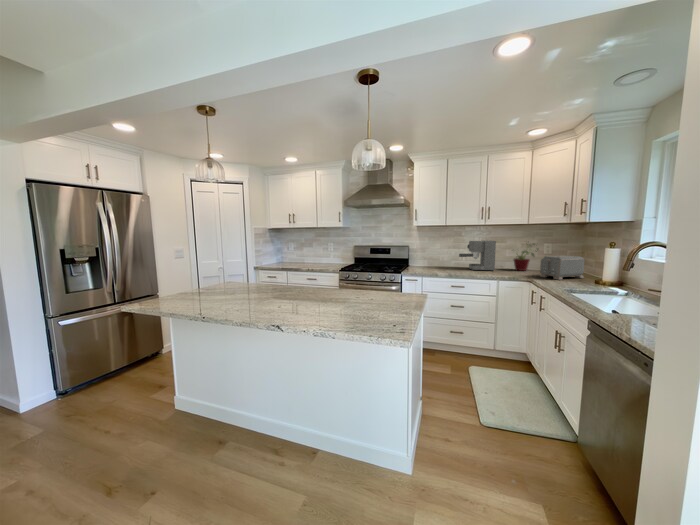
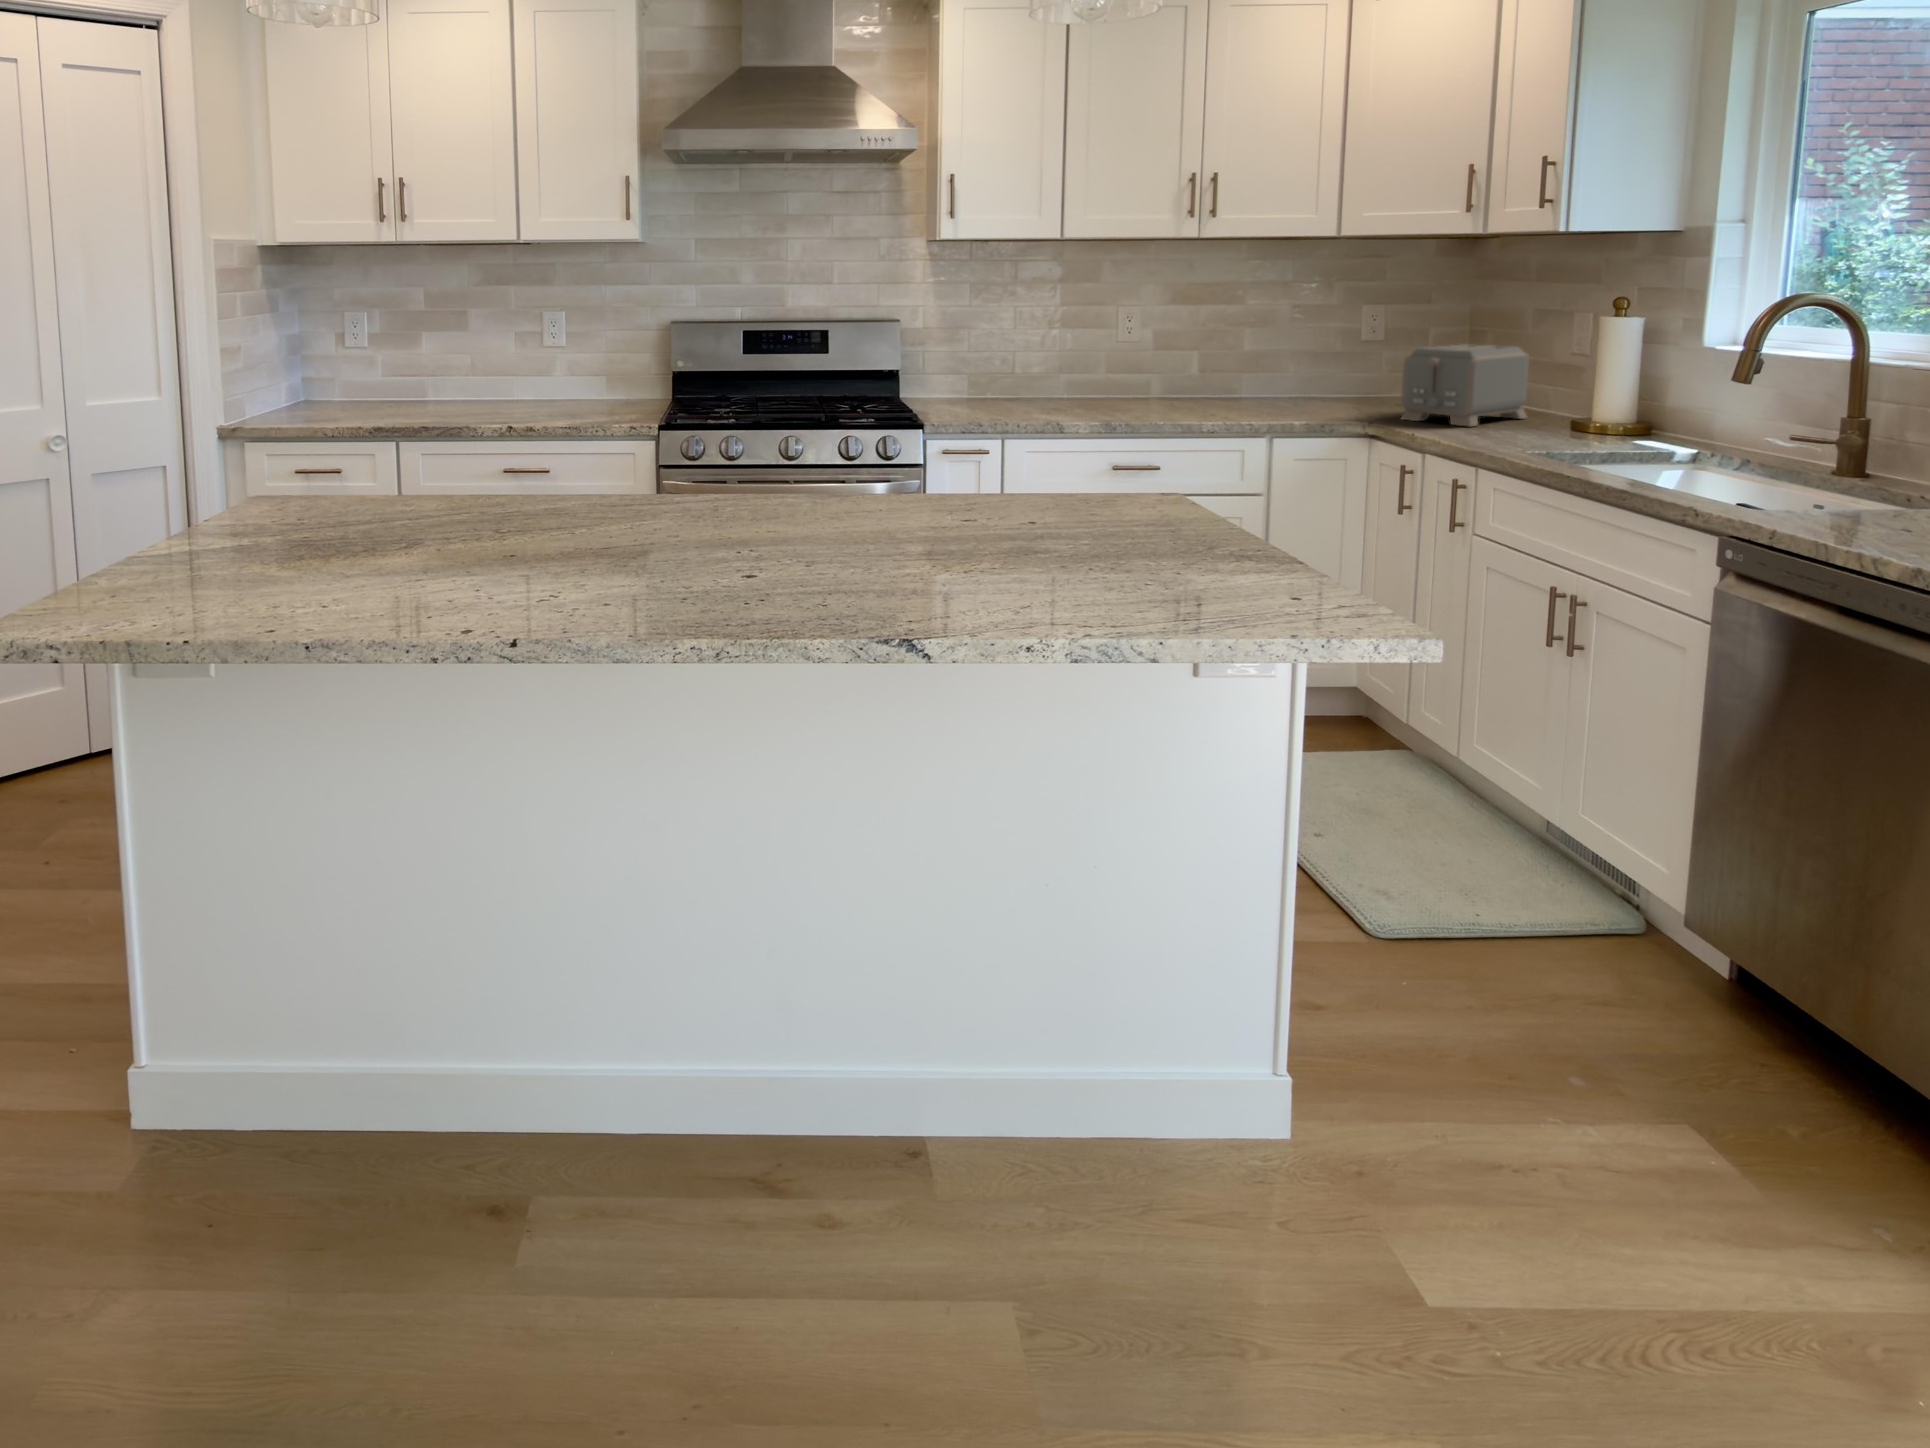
coffee maker: present [459,240,496,271] -> none [1107,294,1239,407]
potted plant: present [514,244,539,271] -> none [1274,292,1371,402]

